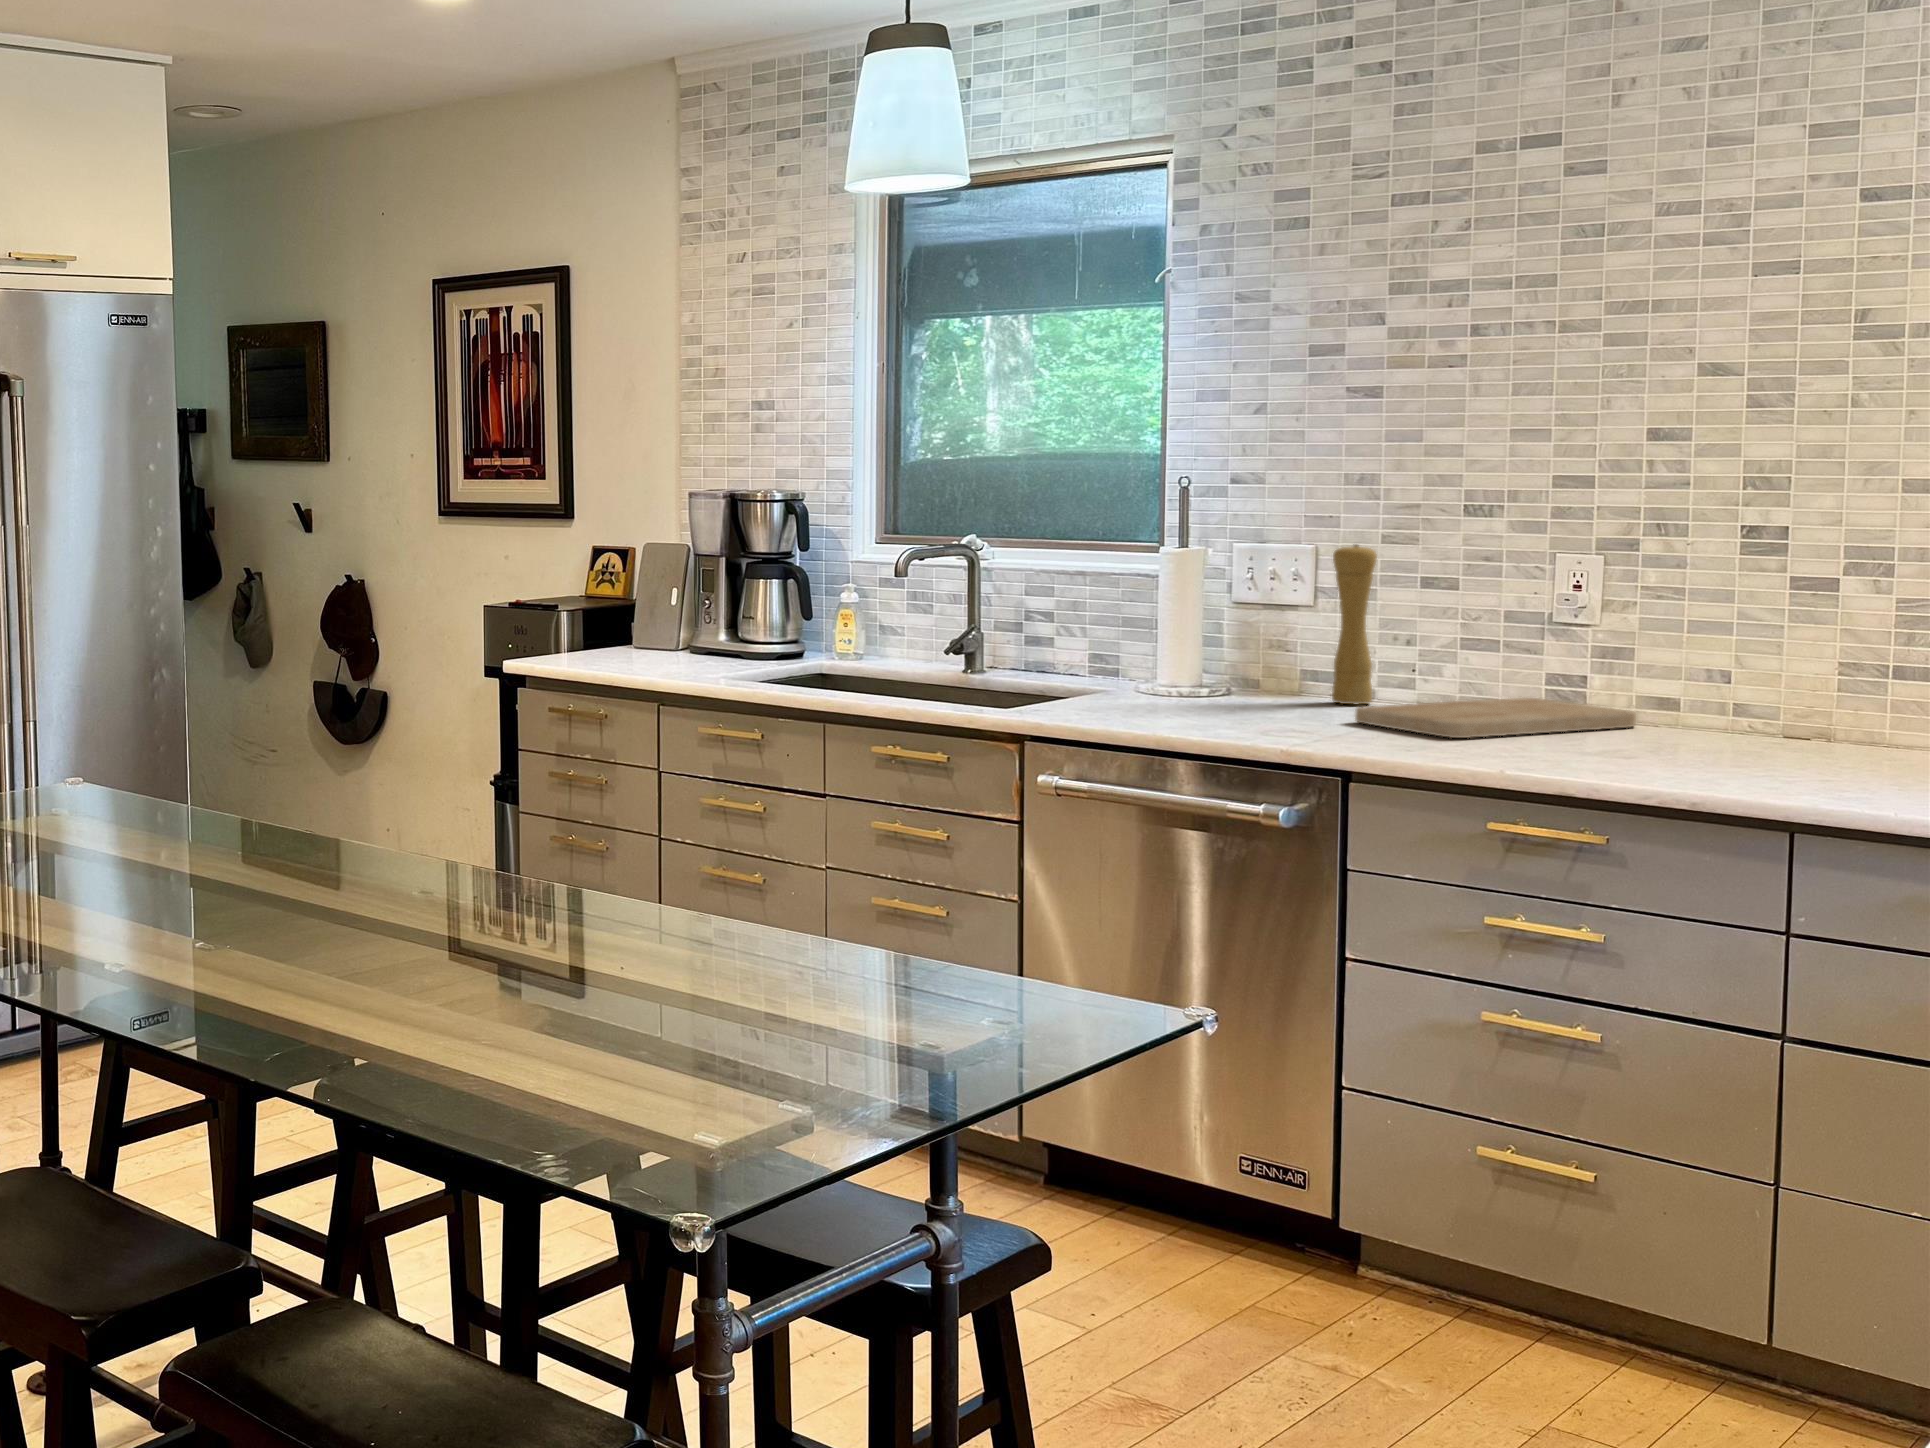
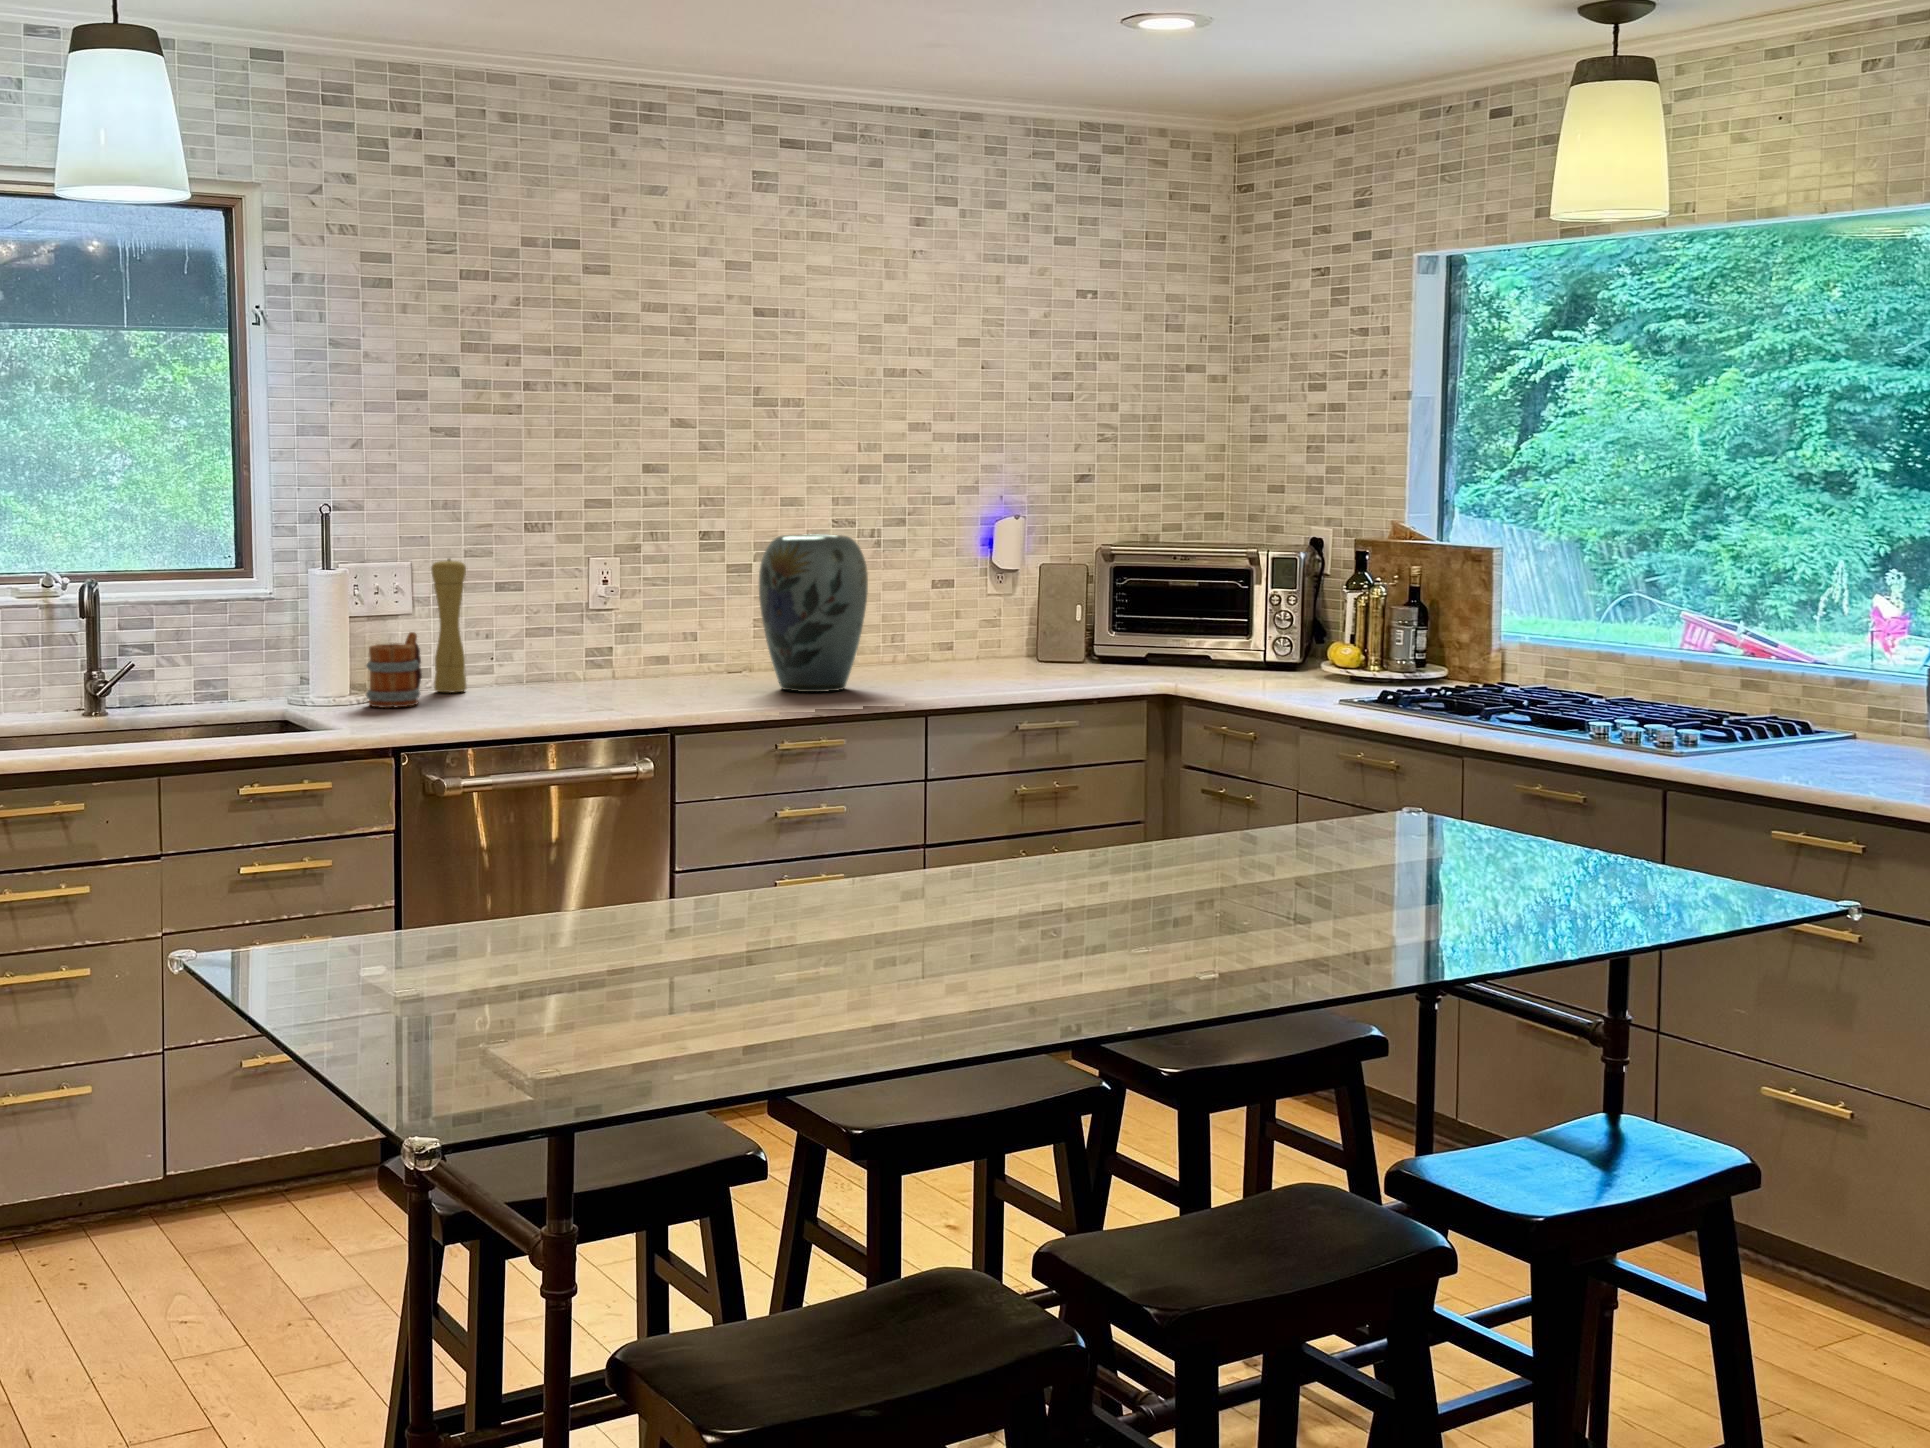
vase: none [1643,531,1838,770] -> present [759,535,868,692]
mug: none [1183,625,1273,706] -> present [366,632,422,708]
cutting board: present [1355,698,1636,738] -> none [542,669,654,700]

